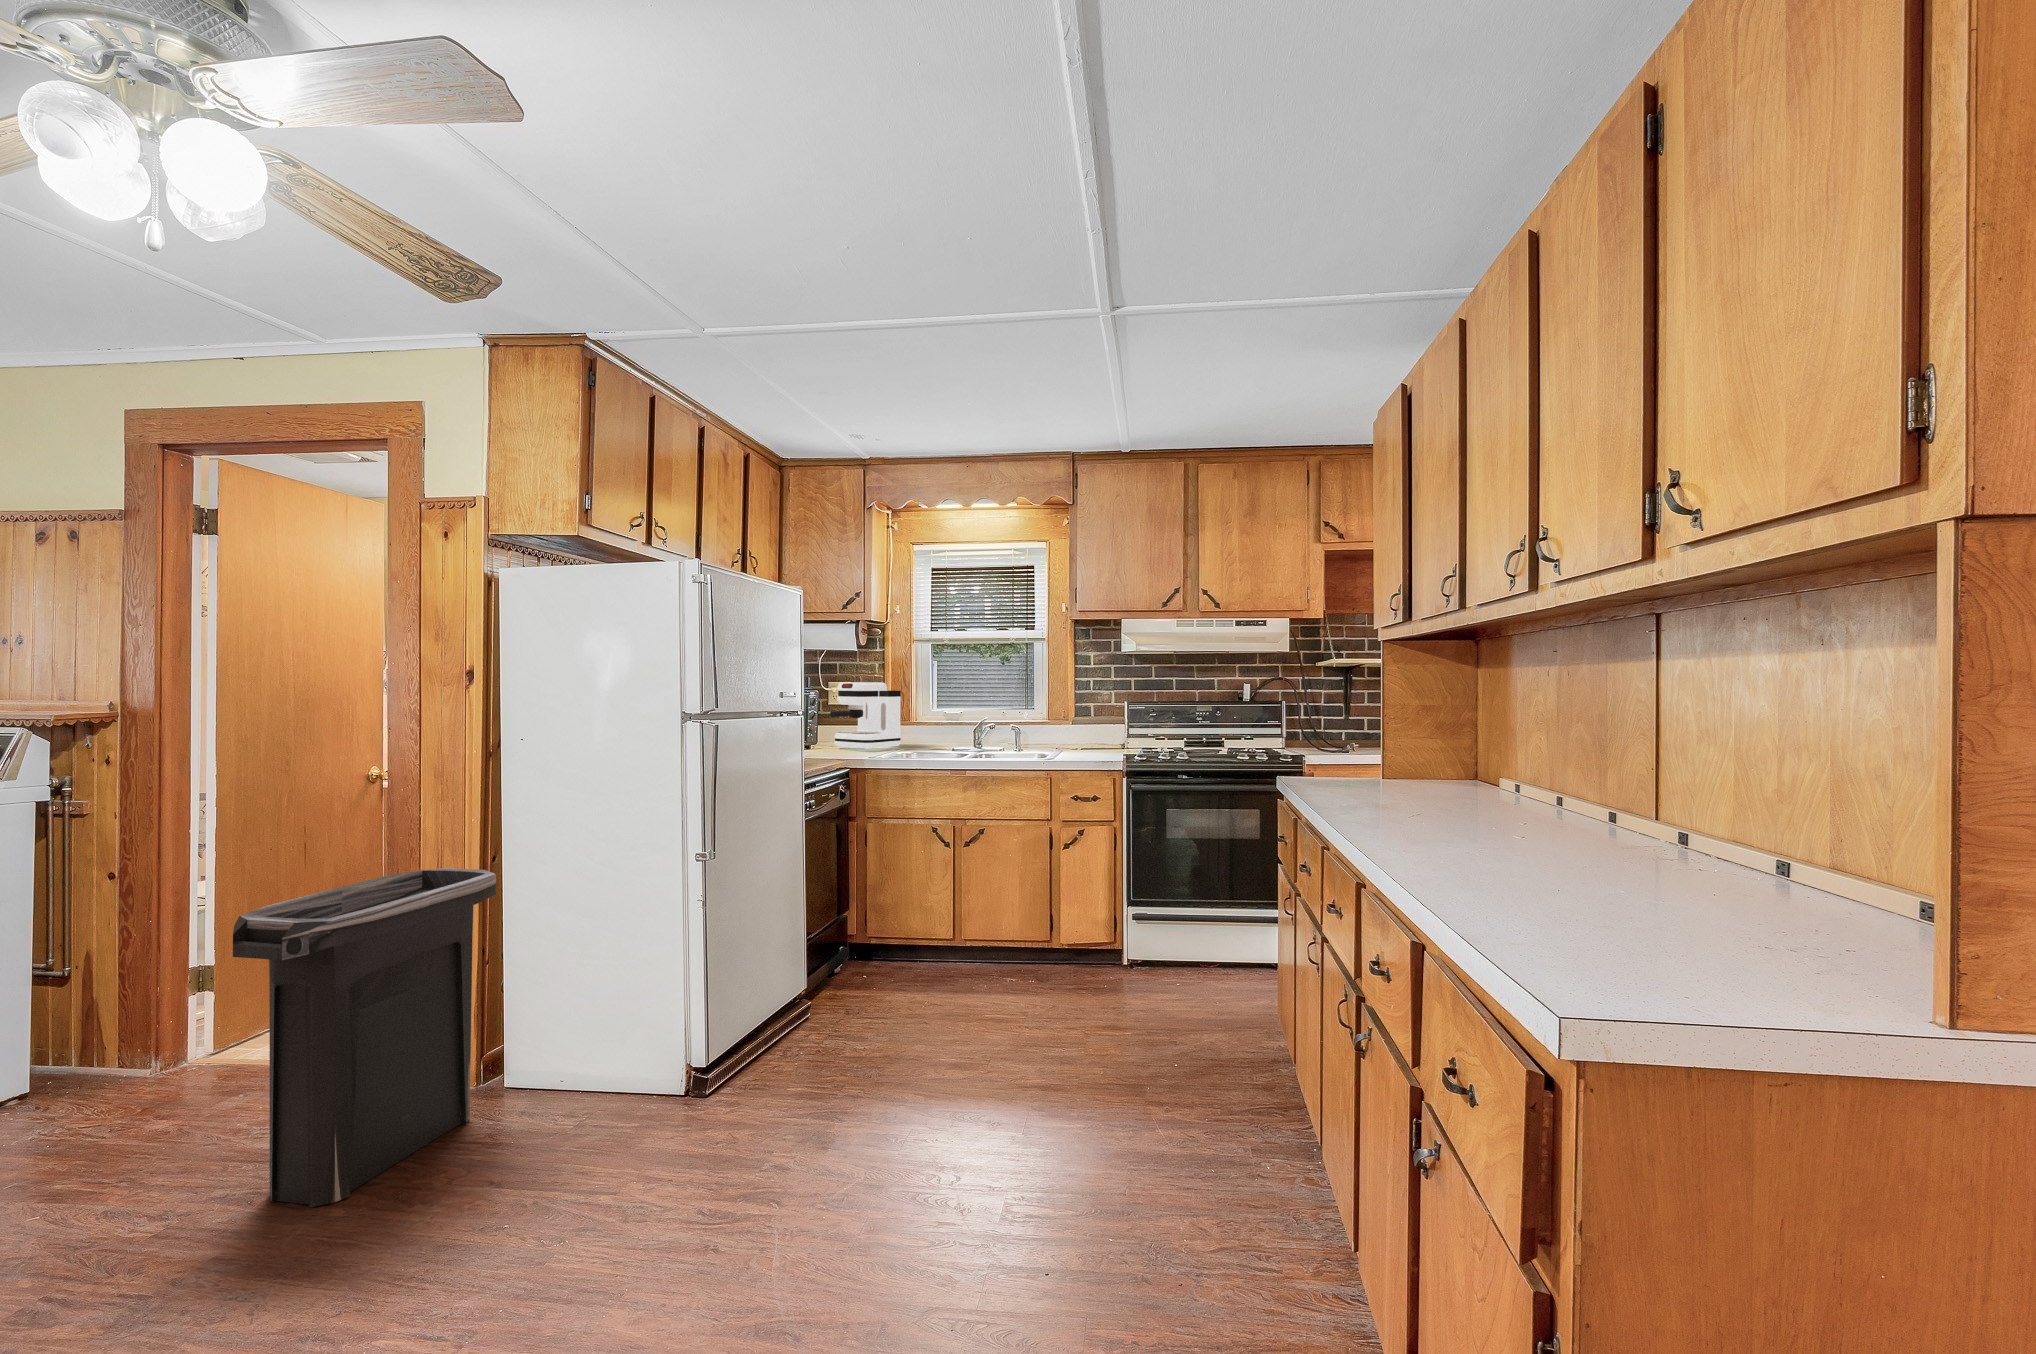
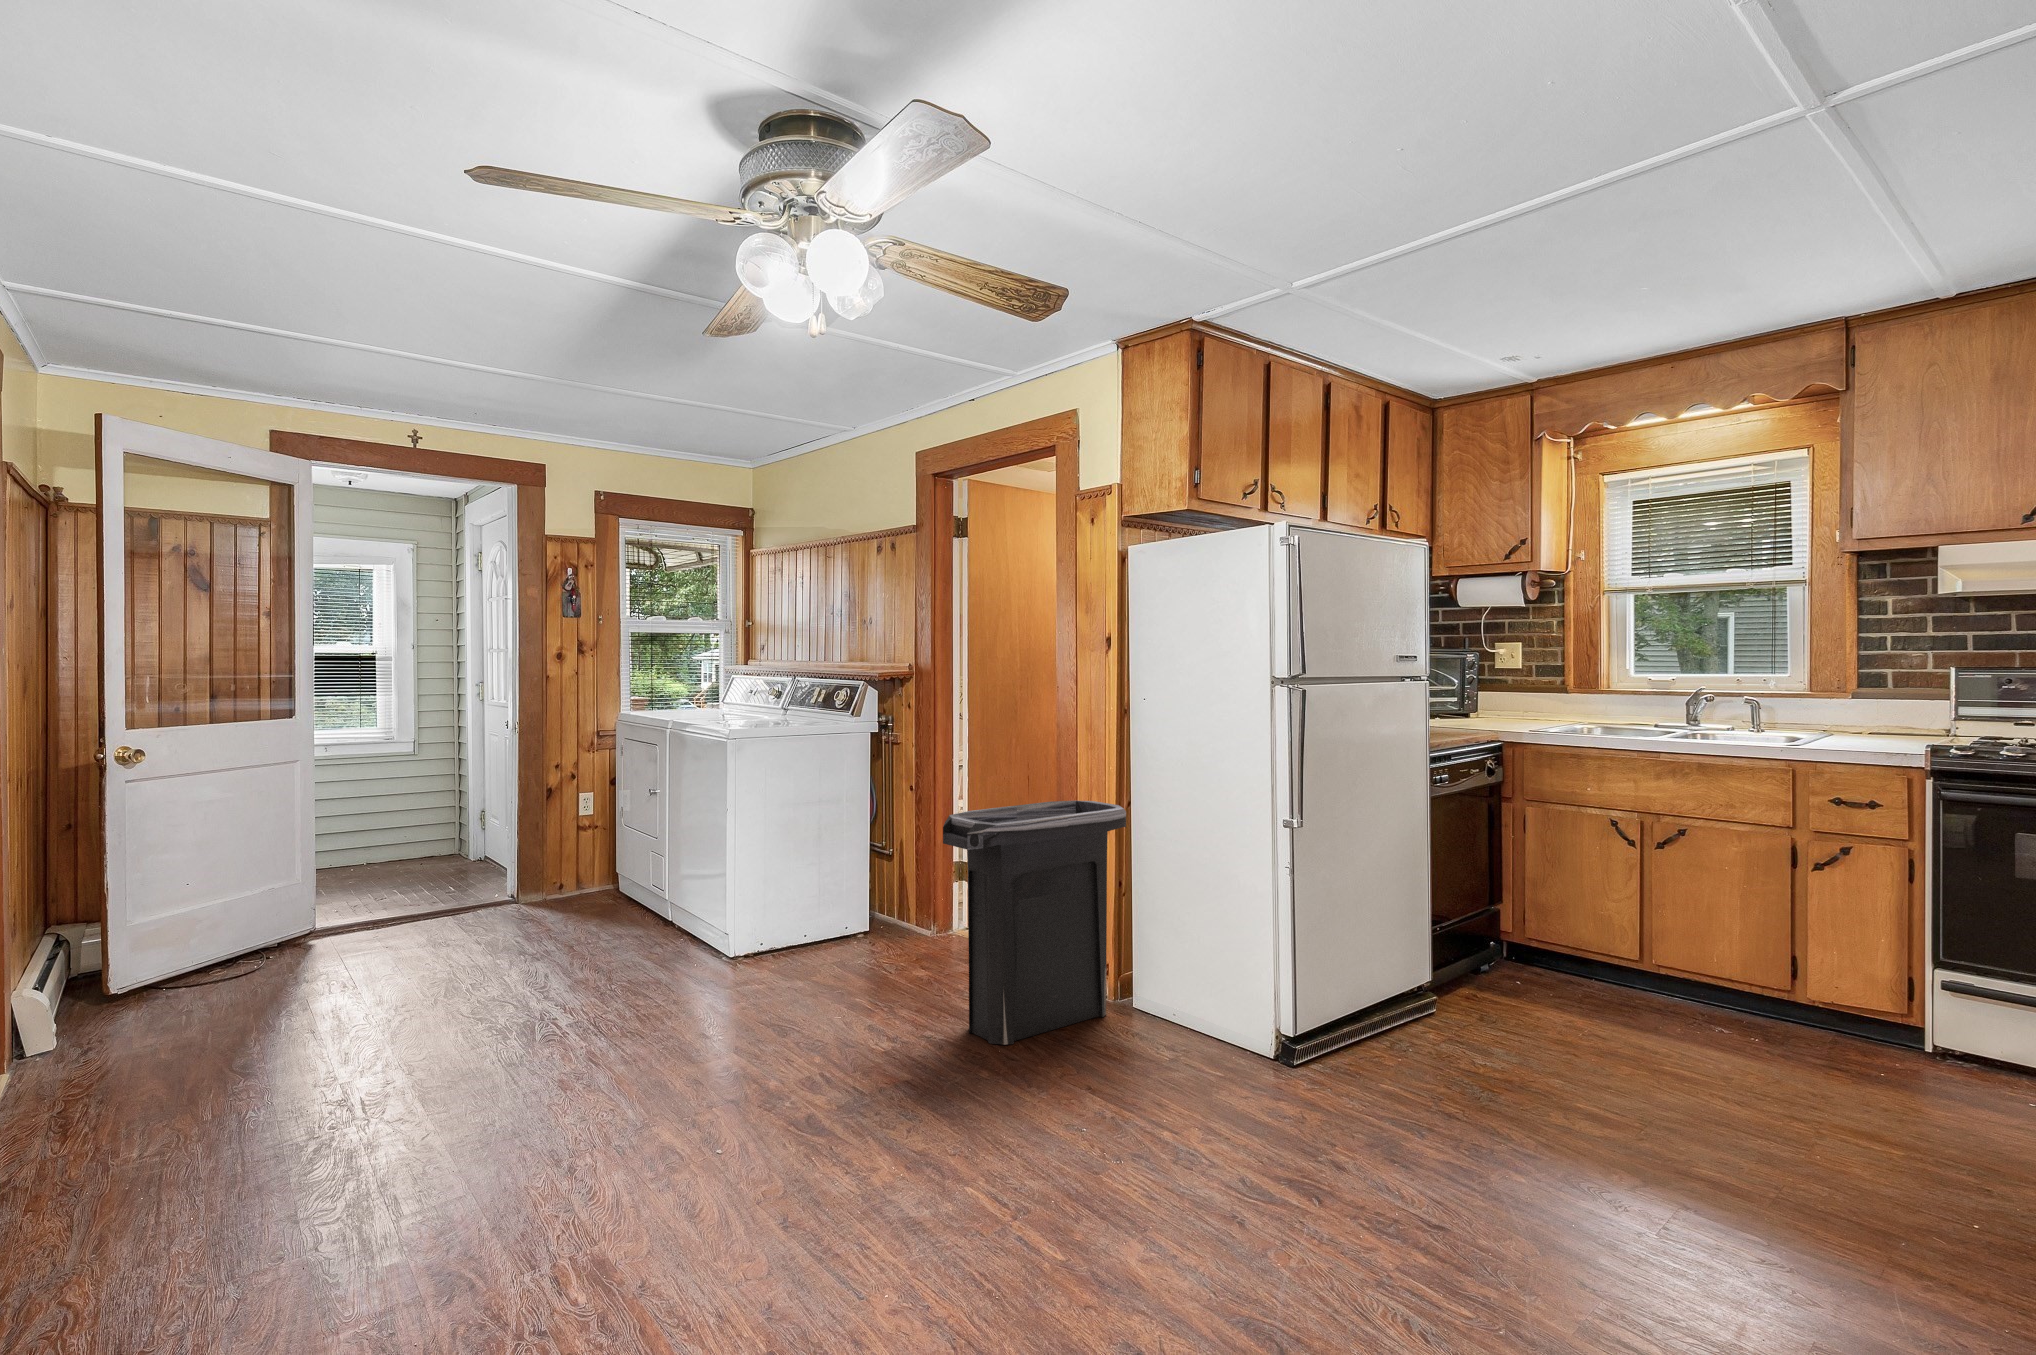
coffee maker: present [830,682,901,750] -> none [1491,646,1586,725]

